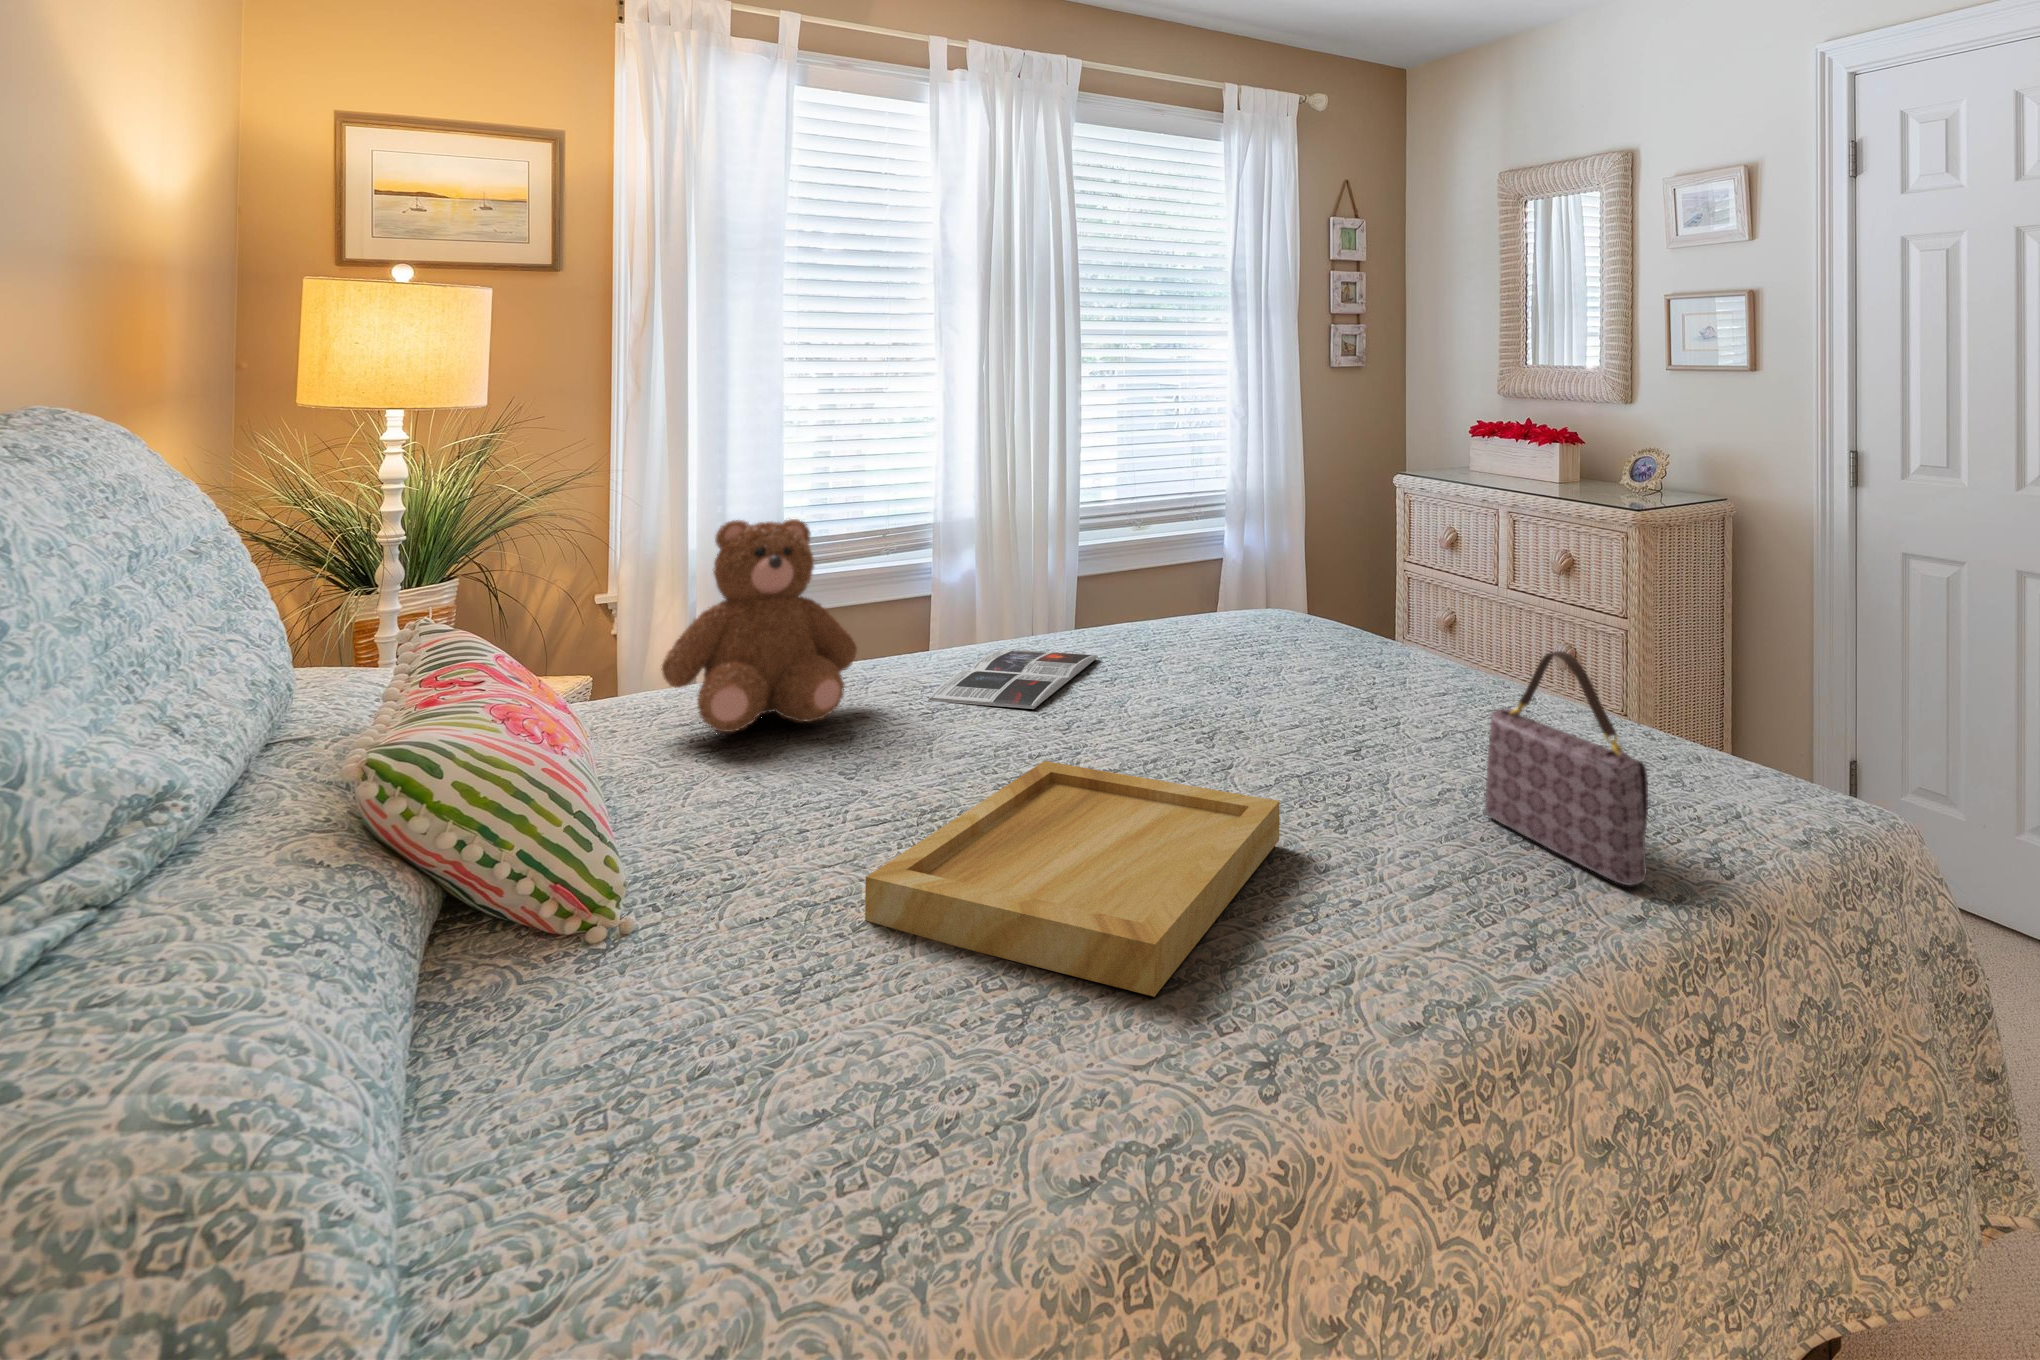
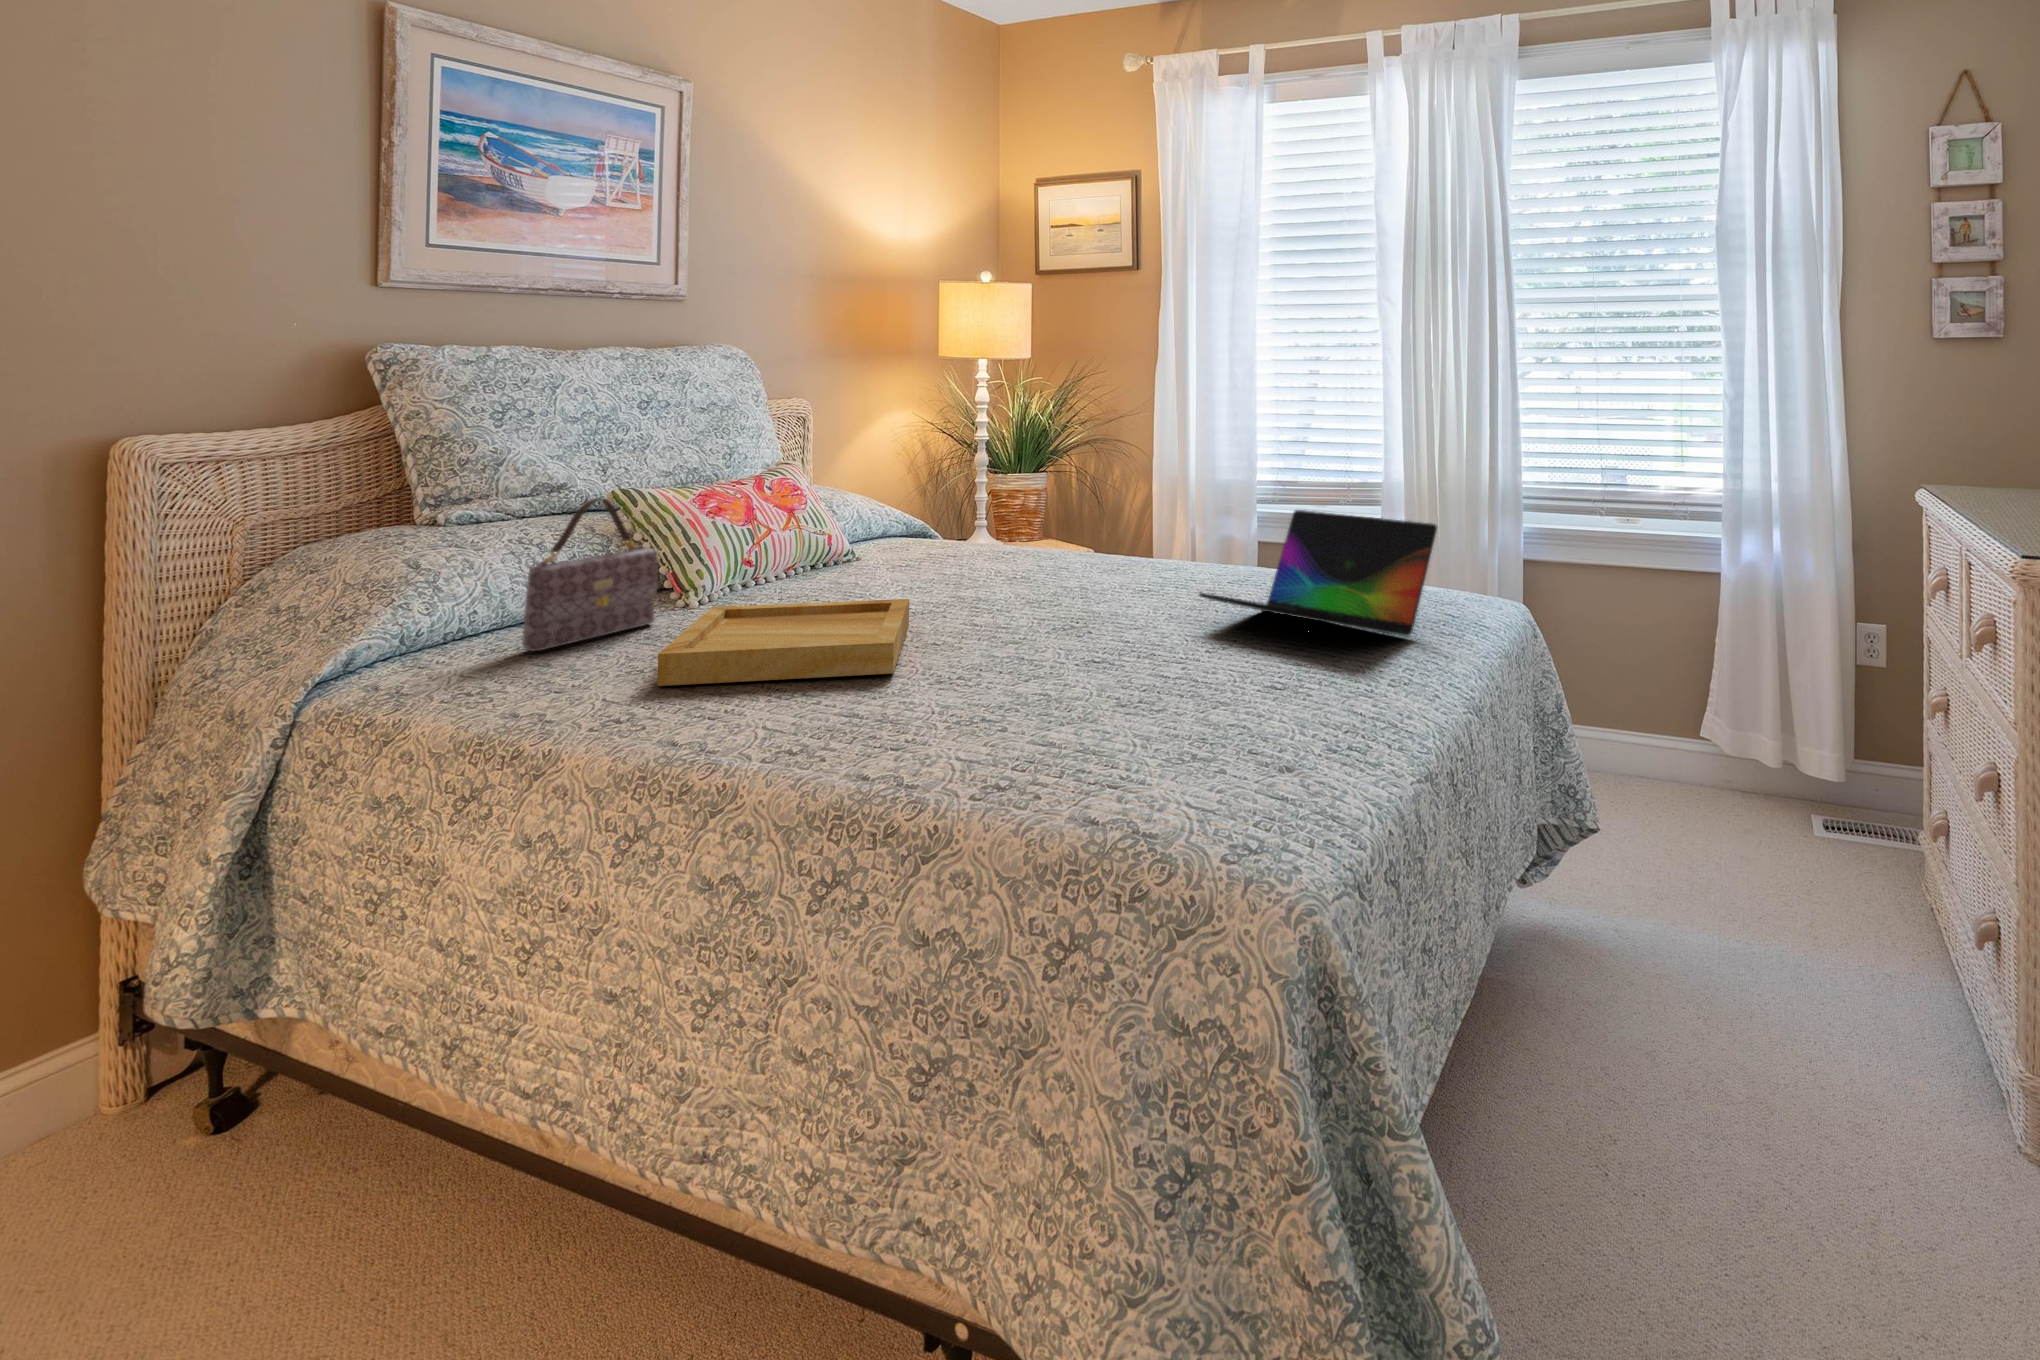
teddy bear: present [661,519,857,732] -> none [886,430,1009,570]
laptop: none [1218,548,1432,669] -> present [1199,510,1437,636]
magazine: present [928,649,1098,709] -> none [1036,565,1195,594]
handbag: present [1485,651,1648,886] -> present [522,498,658,651]

